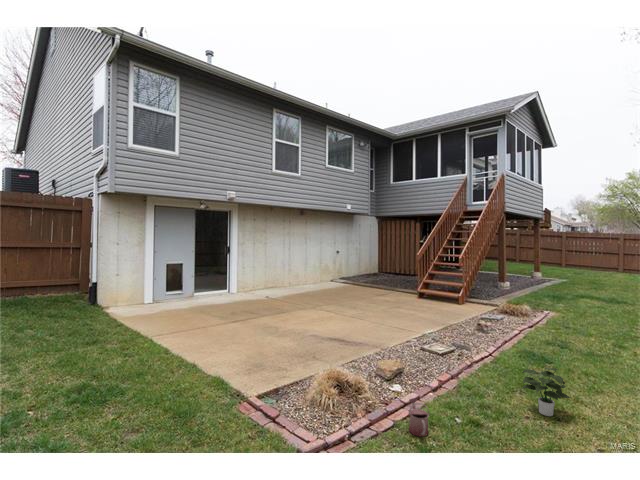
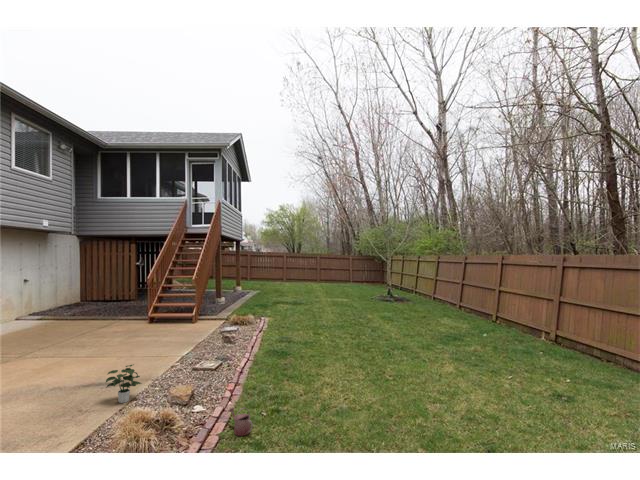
potted plant: present [522,368,571,416] -> present [106,364,141,403]

